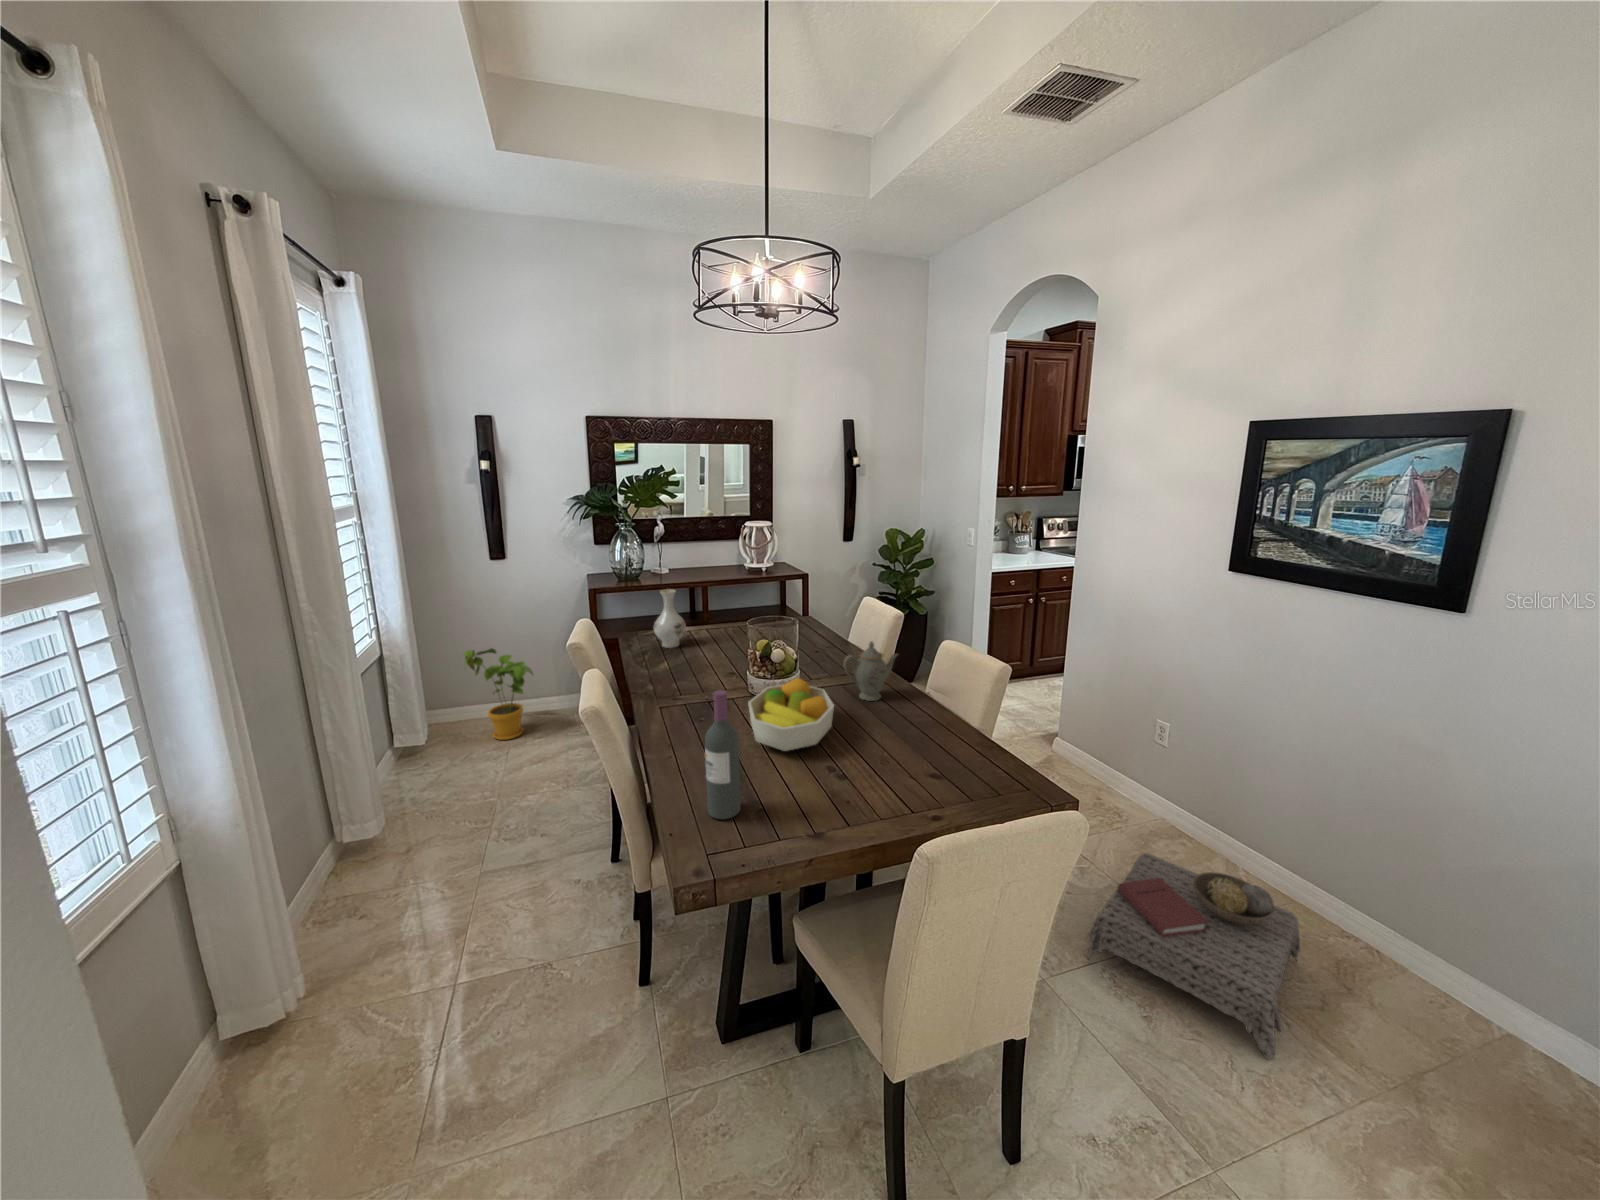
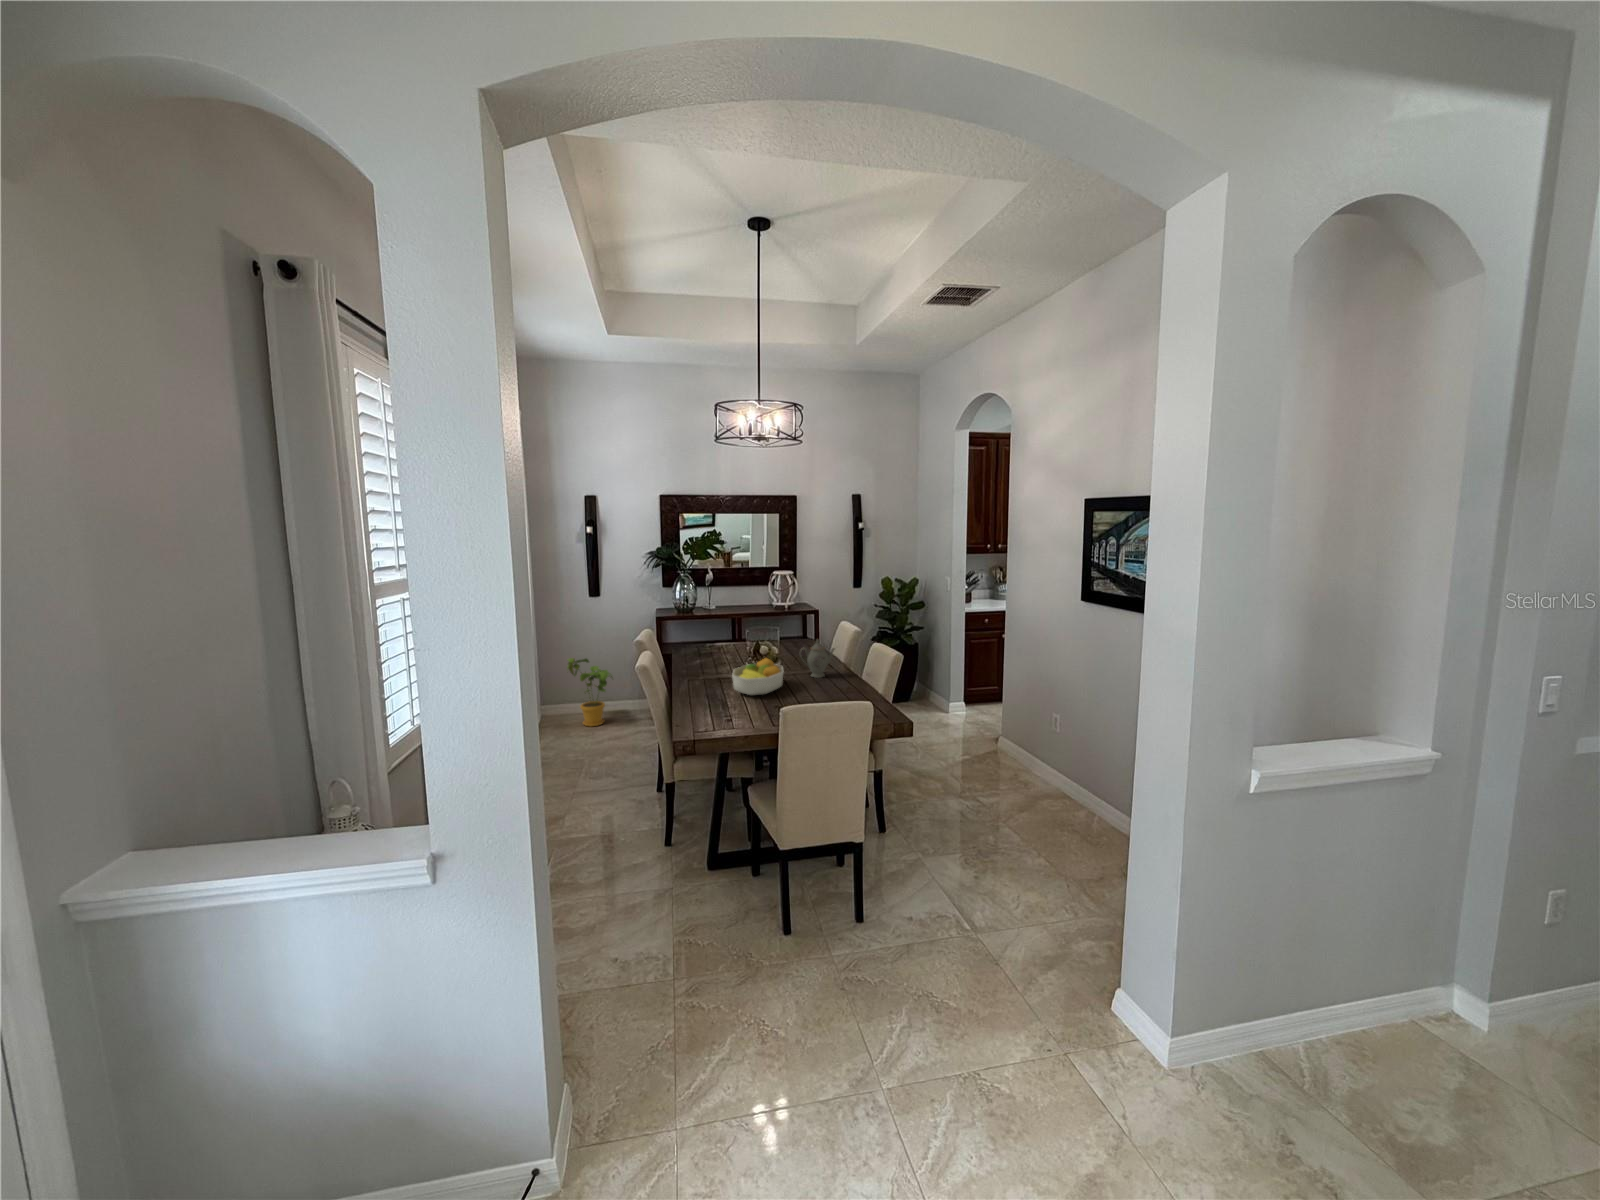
vase: present [654,589,686,648] -> none [693,613,714,652]
wine bottle: present [705,690,740,819] -> none [695,646,714,717]
ottoman: present [1088,853,1301,1059] -> none [951,795,1098,899]

